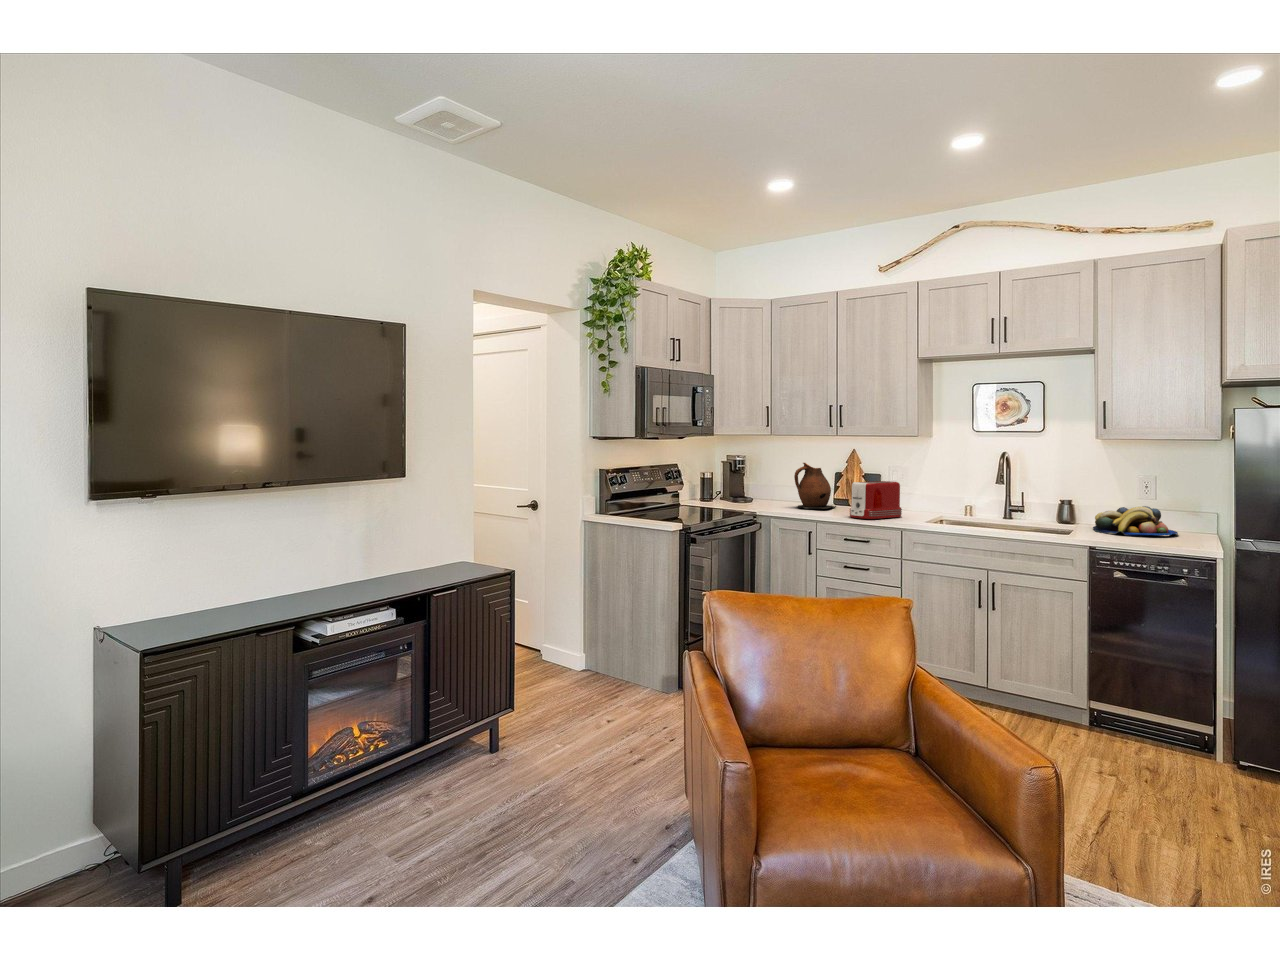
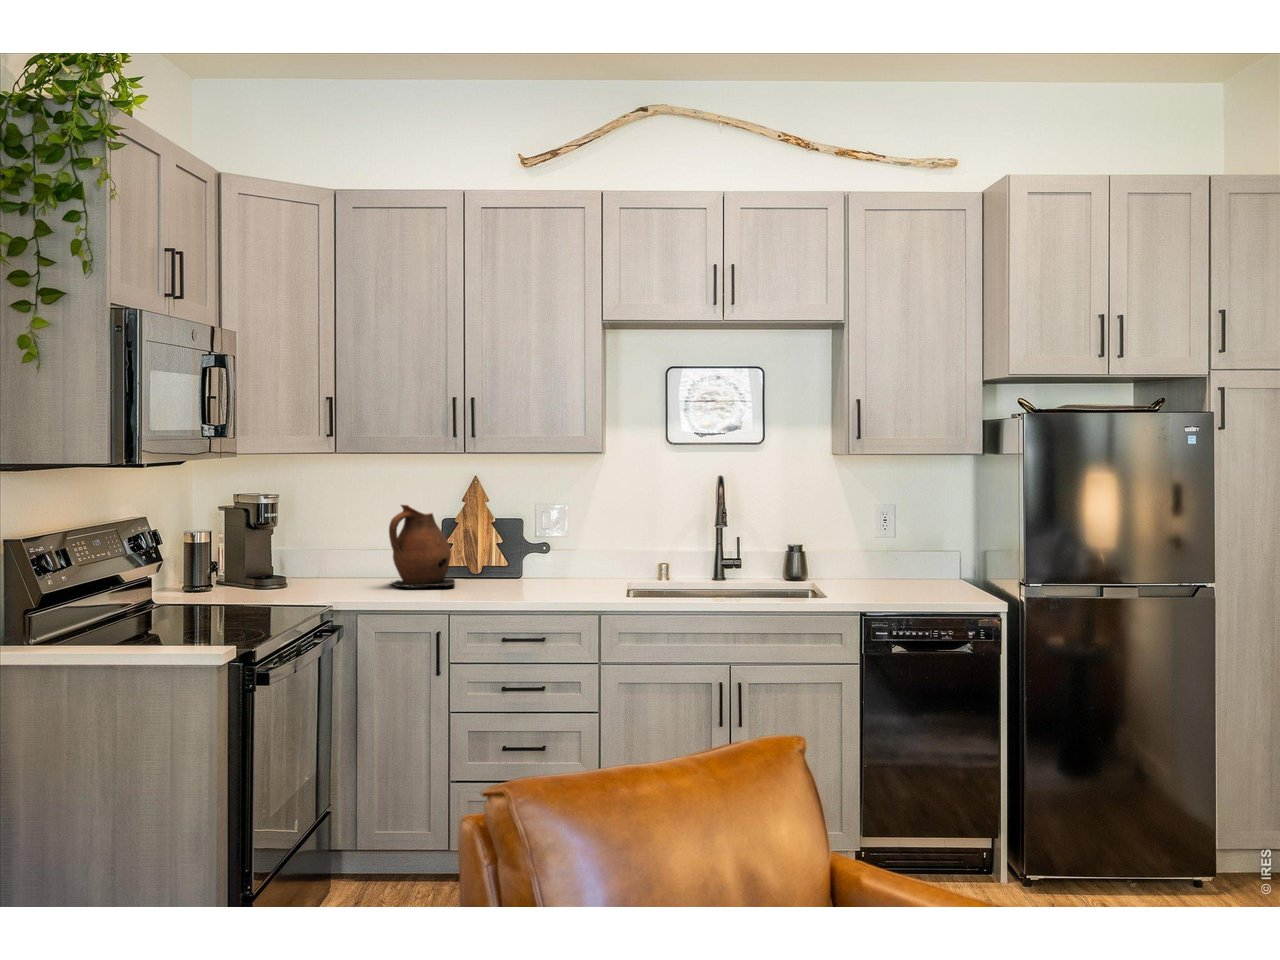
toaster: present [850,481,902,519] -> none [511,532,586,599]
fruit bowl: present [1093,506,1178,536] -> none [833,550,932,592]

